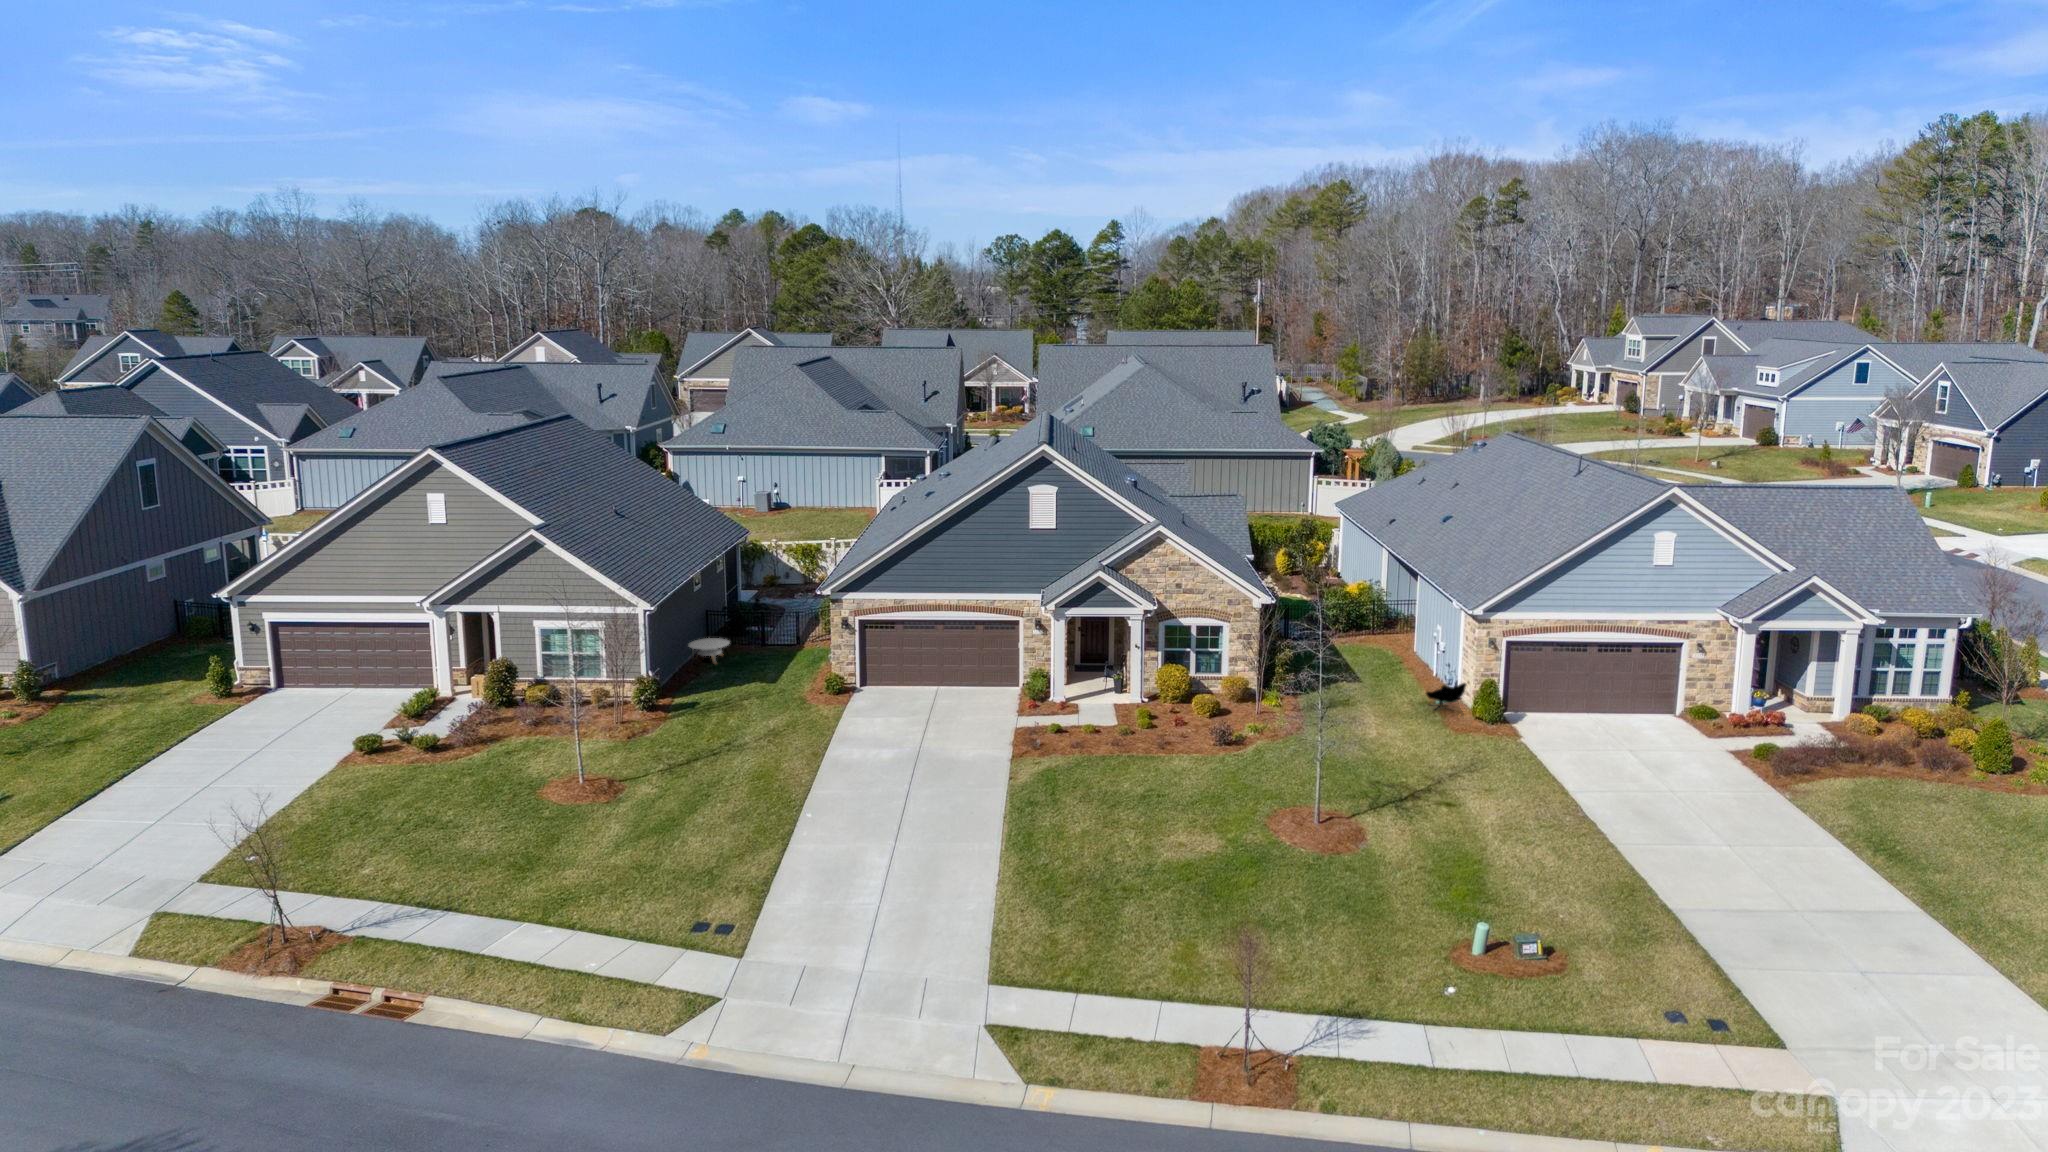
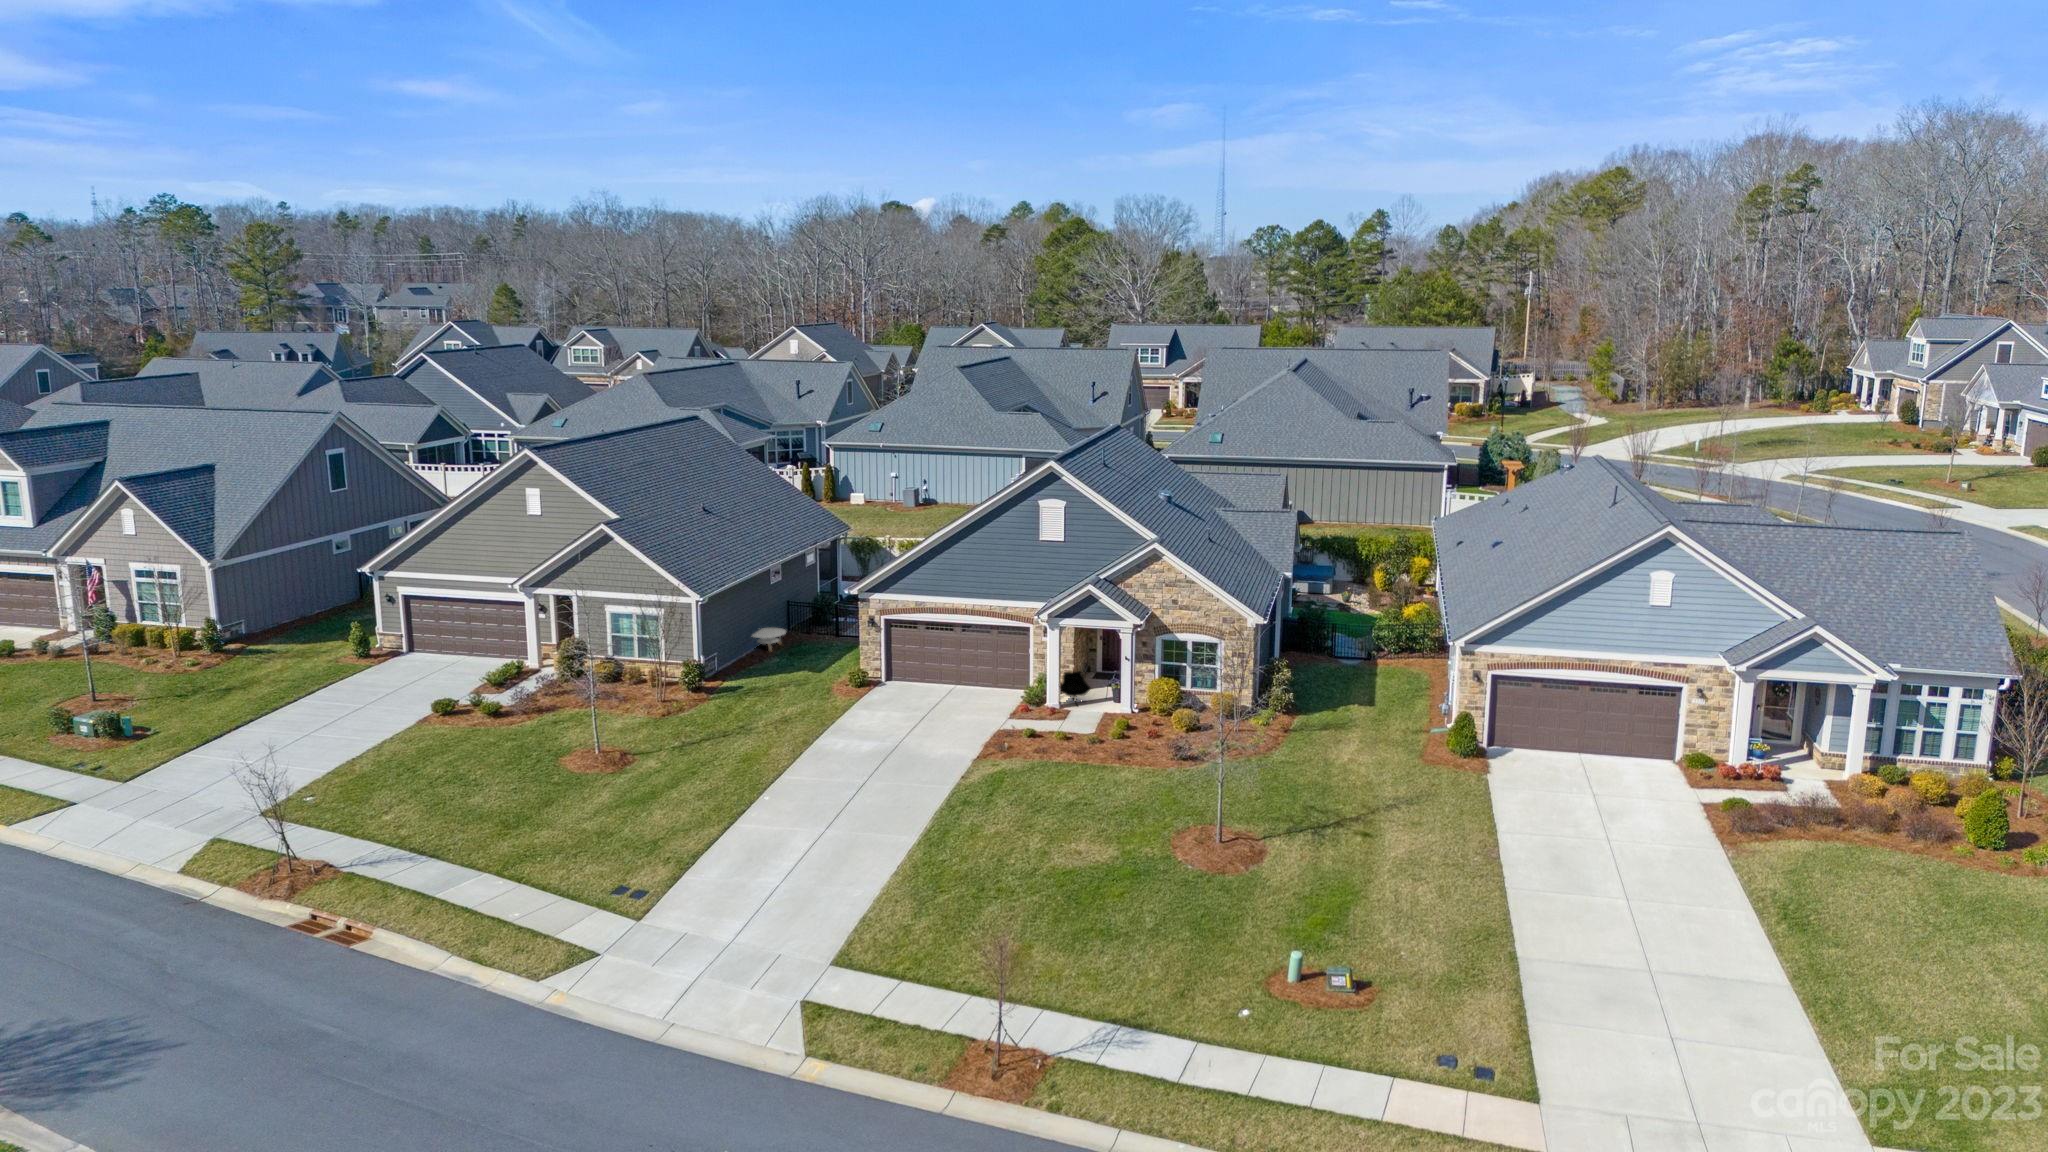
lounge chair: present [1426,683,1467,709] -> present [1059,671,1091,703]

